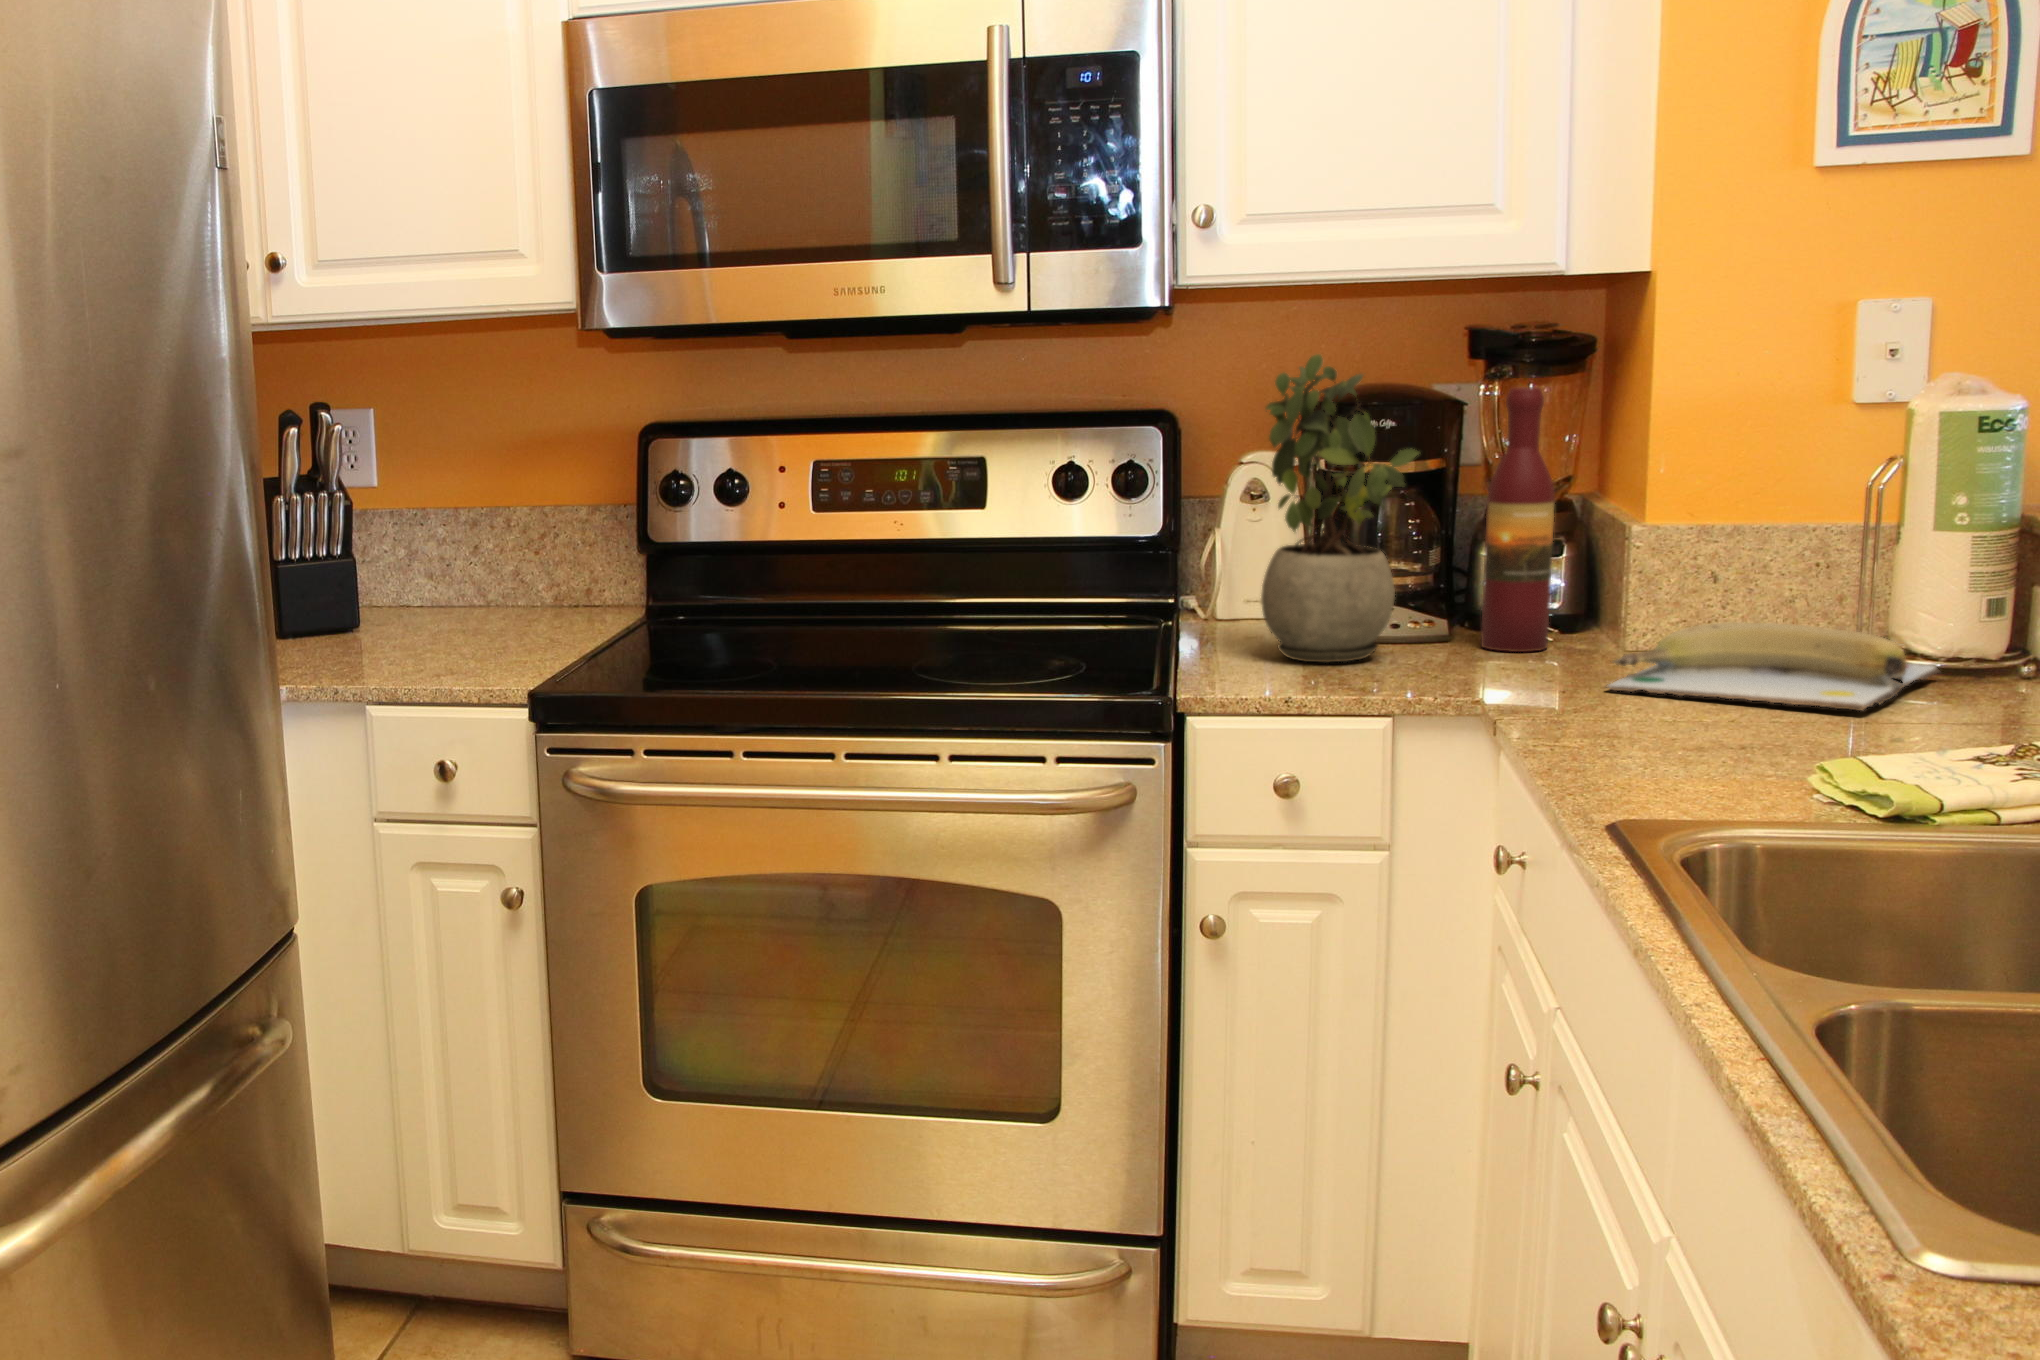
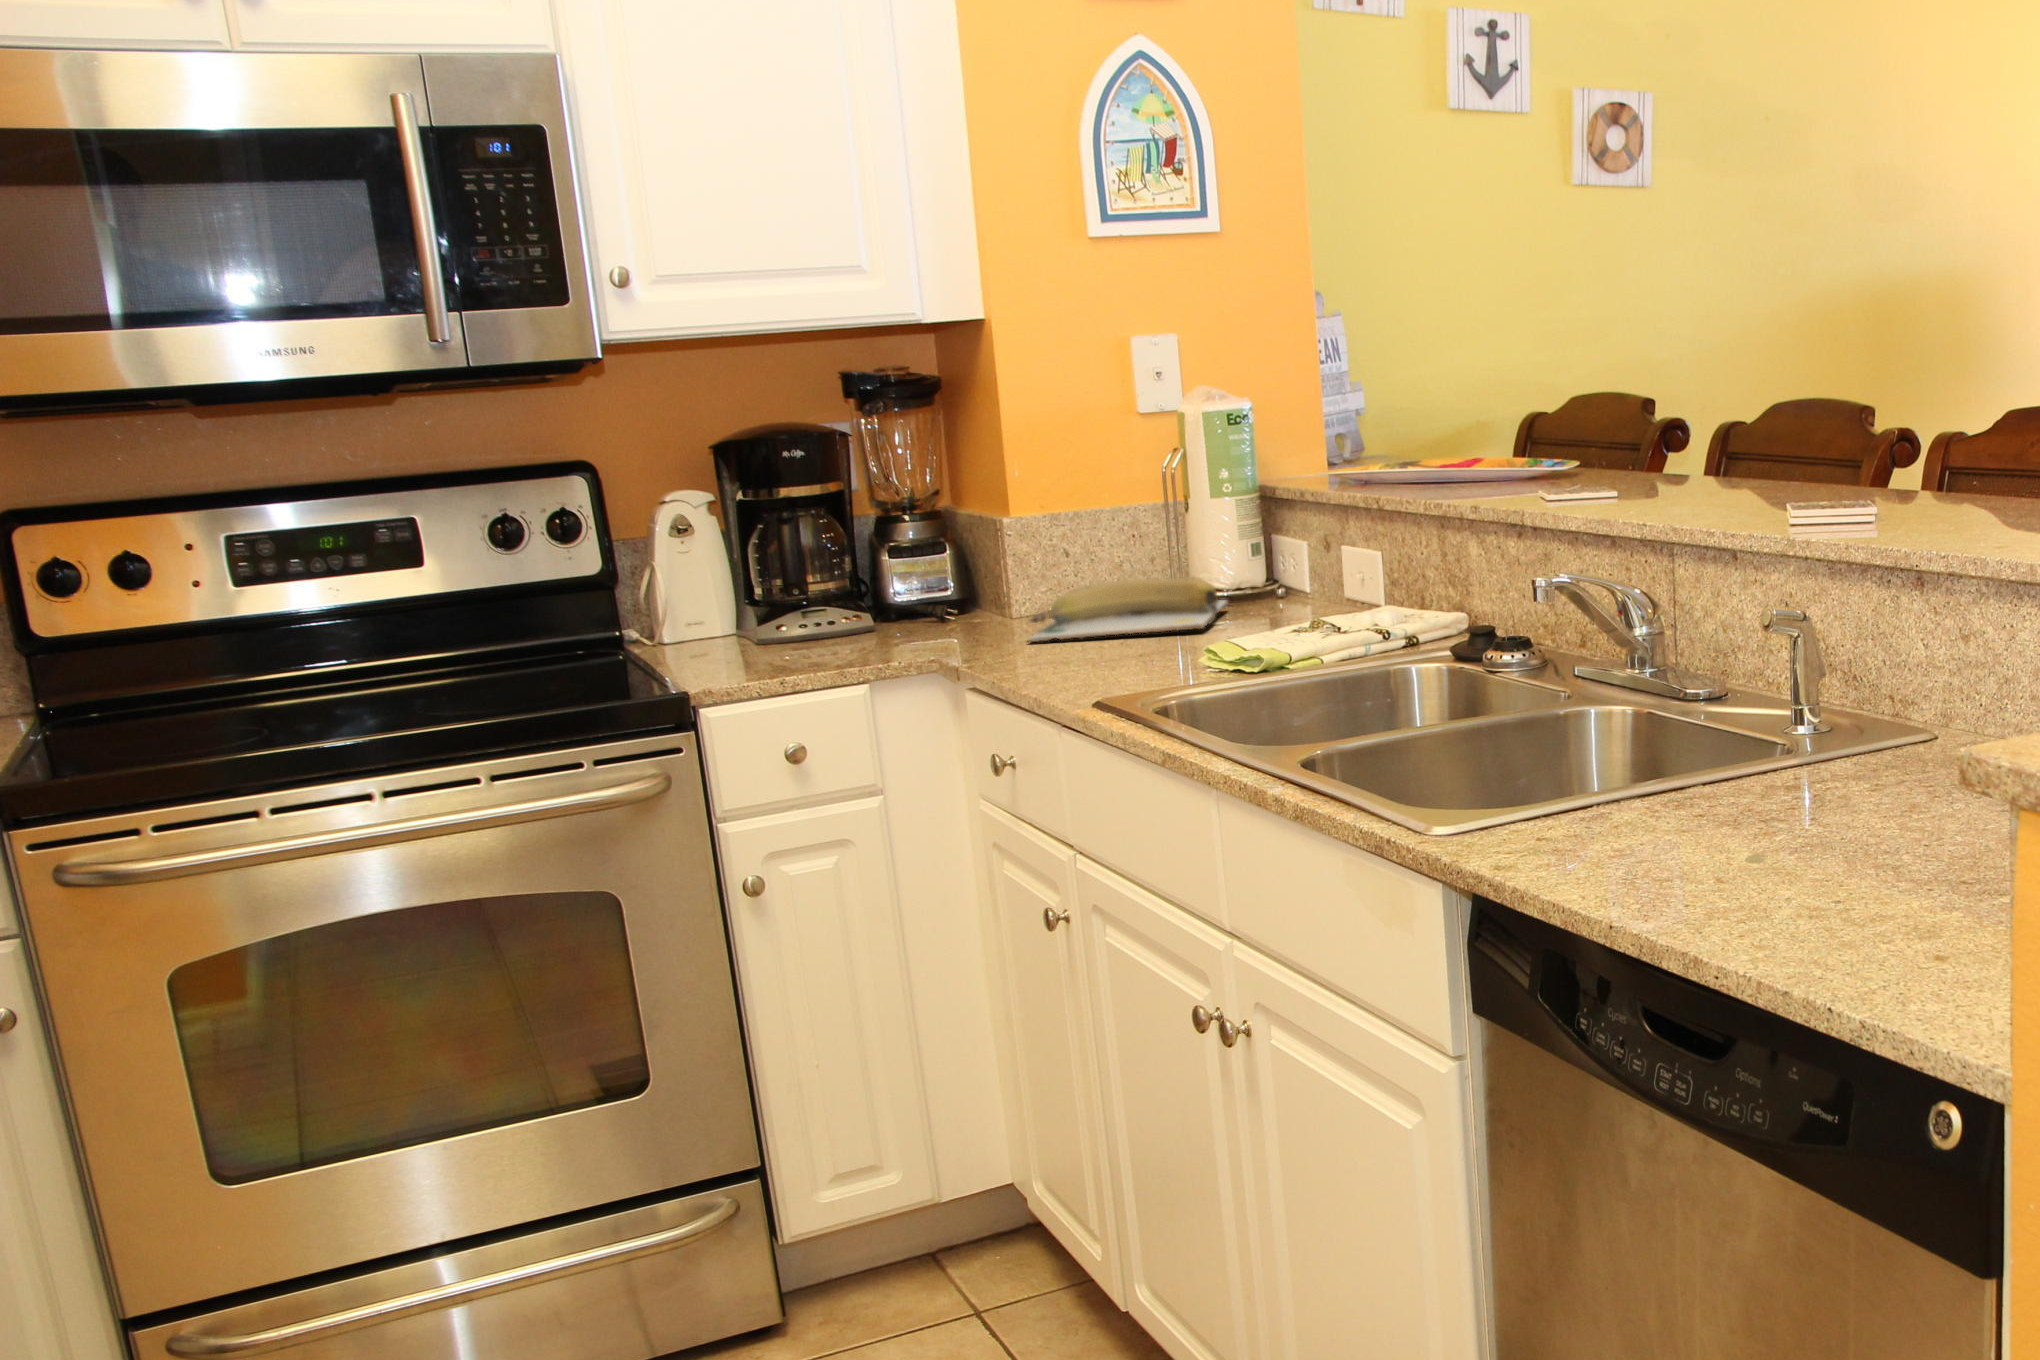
potted plant: present [1261,354,1419,662] -> none [709,391,862,658]
wine bottle: present [1481,387,1554,652] -> none [894,414,959,633]

